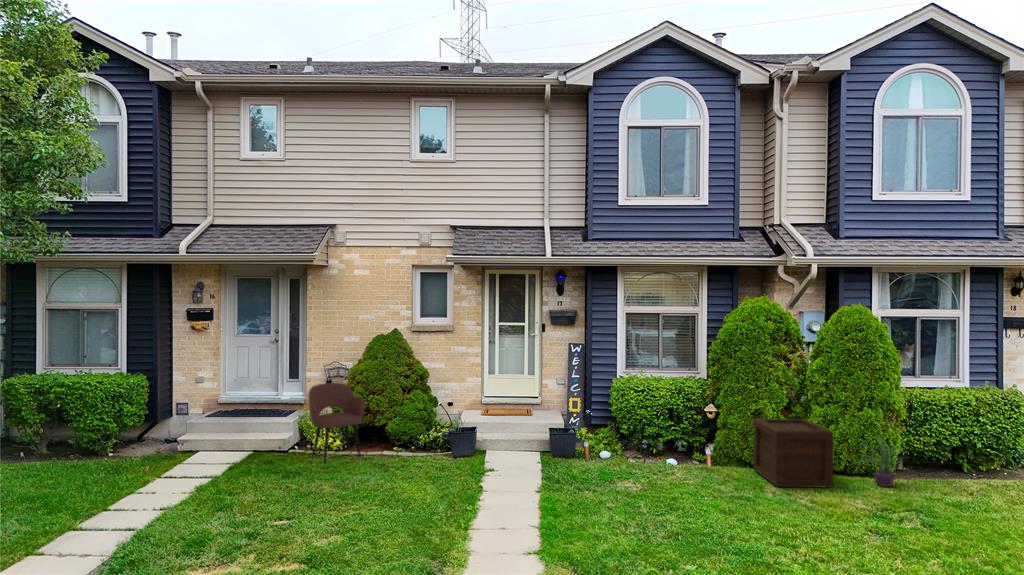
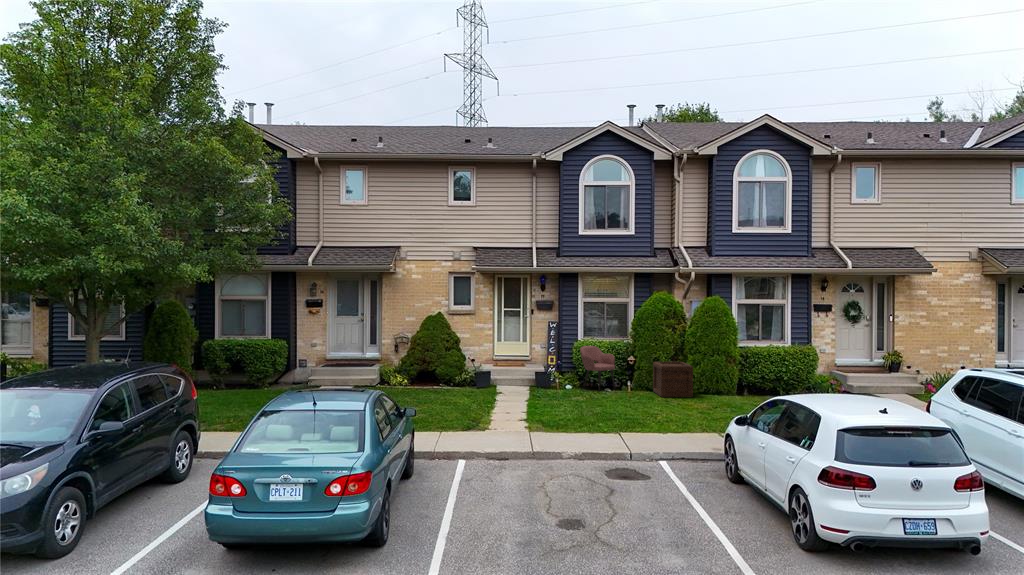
armchair: present [309,383,365,463] -> present [580,346,615,391]
decorative plant: present [874,437,898,487] -> none [707,369,735,397]

